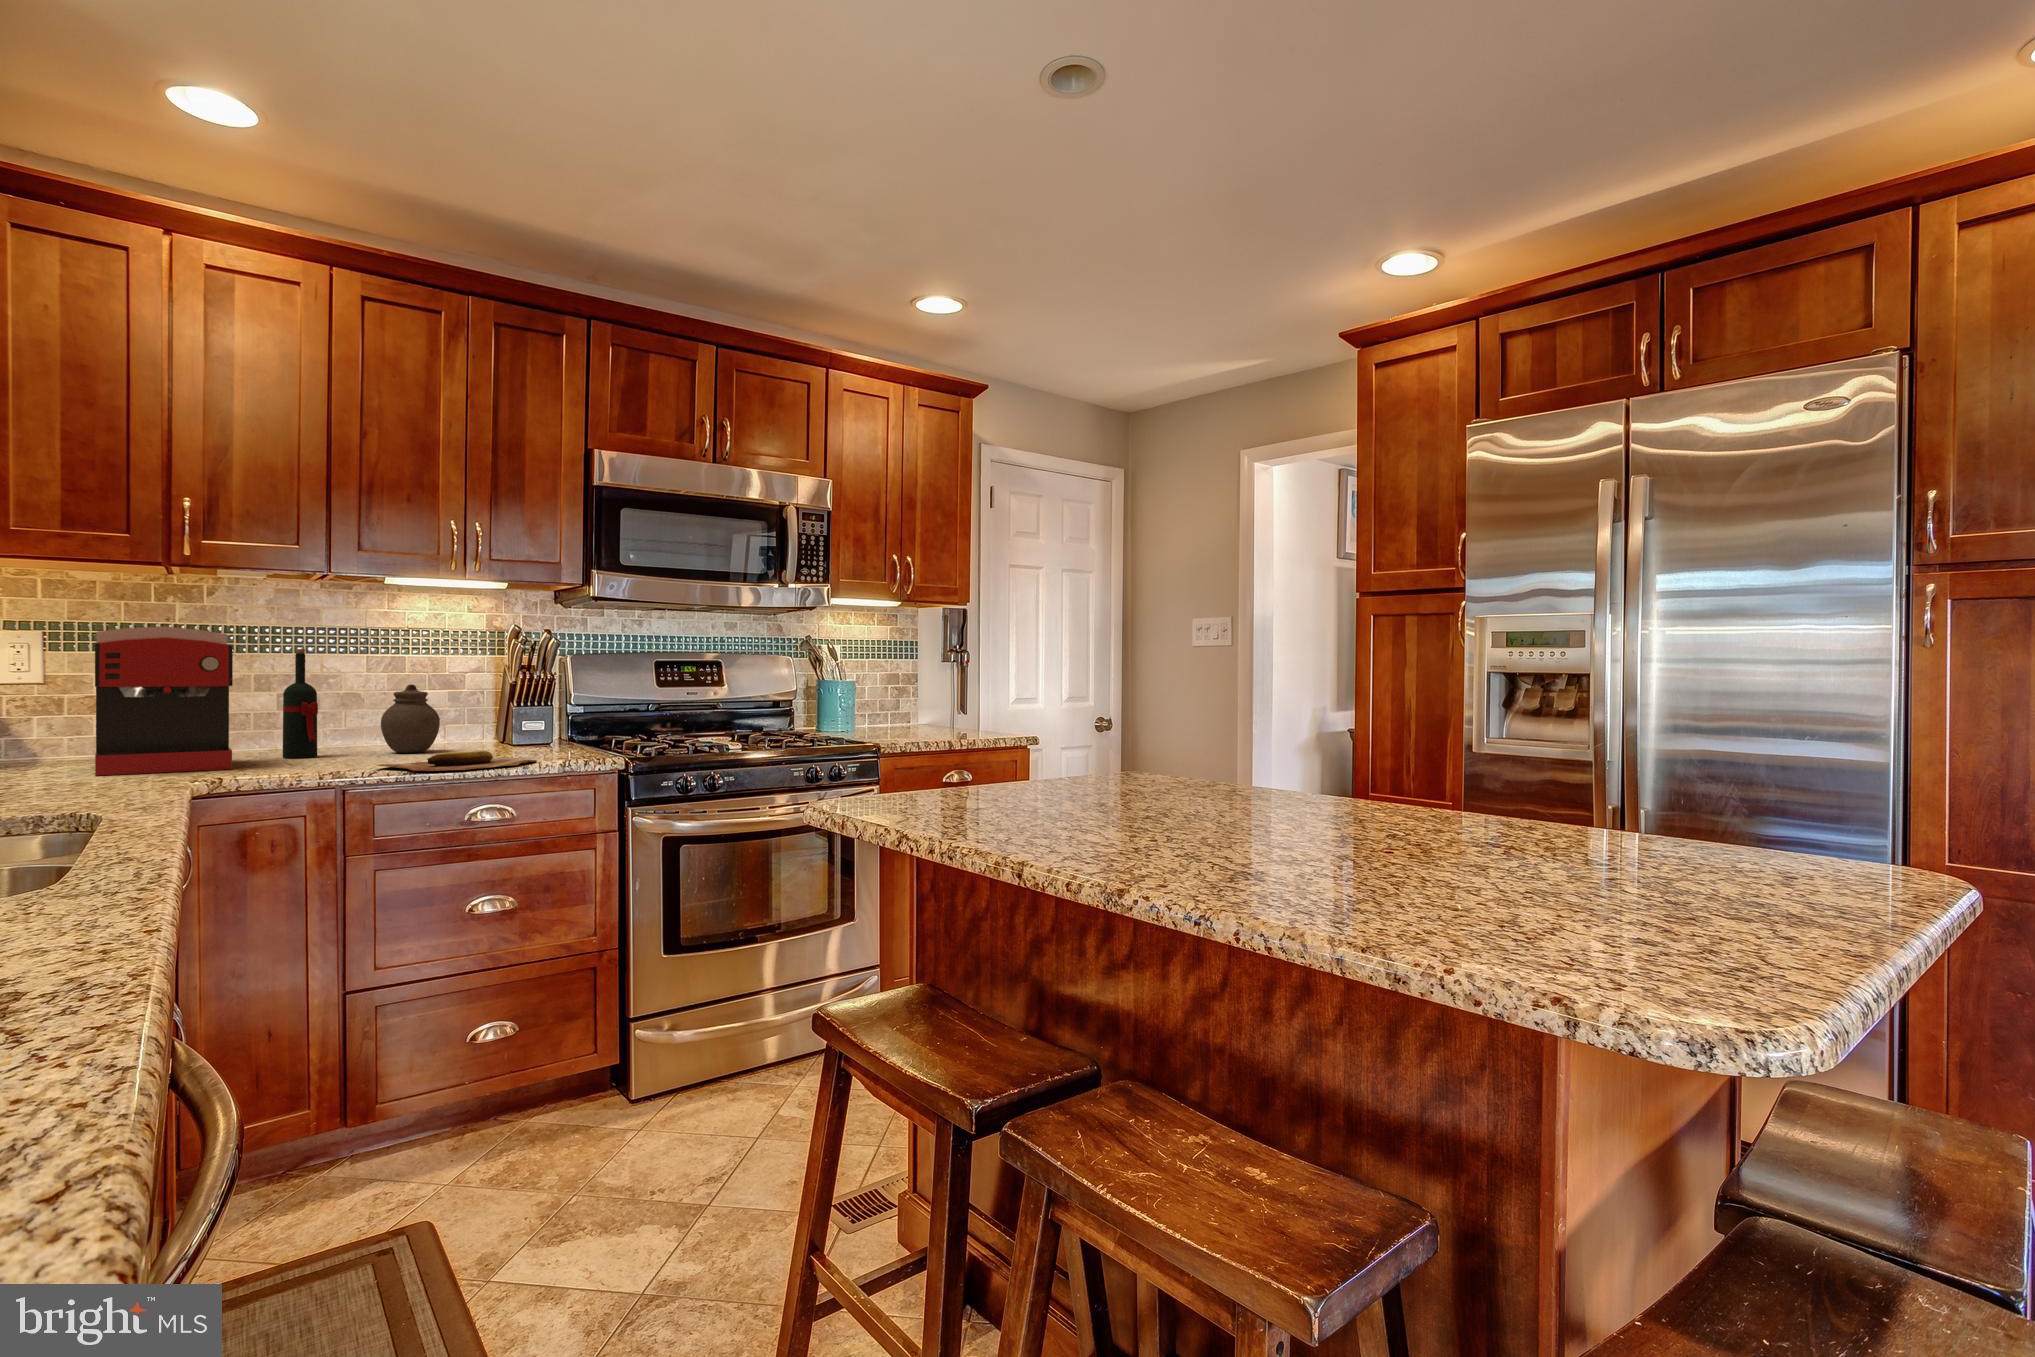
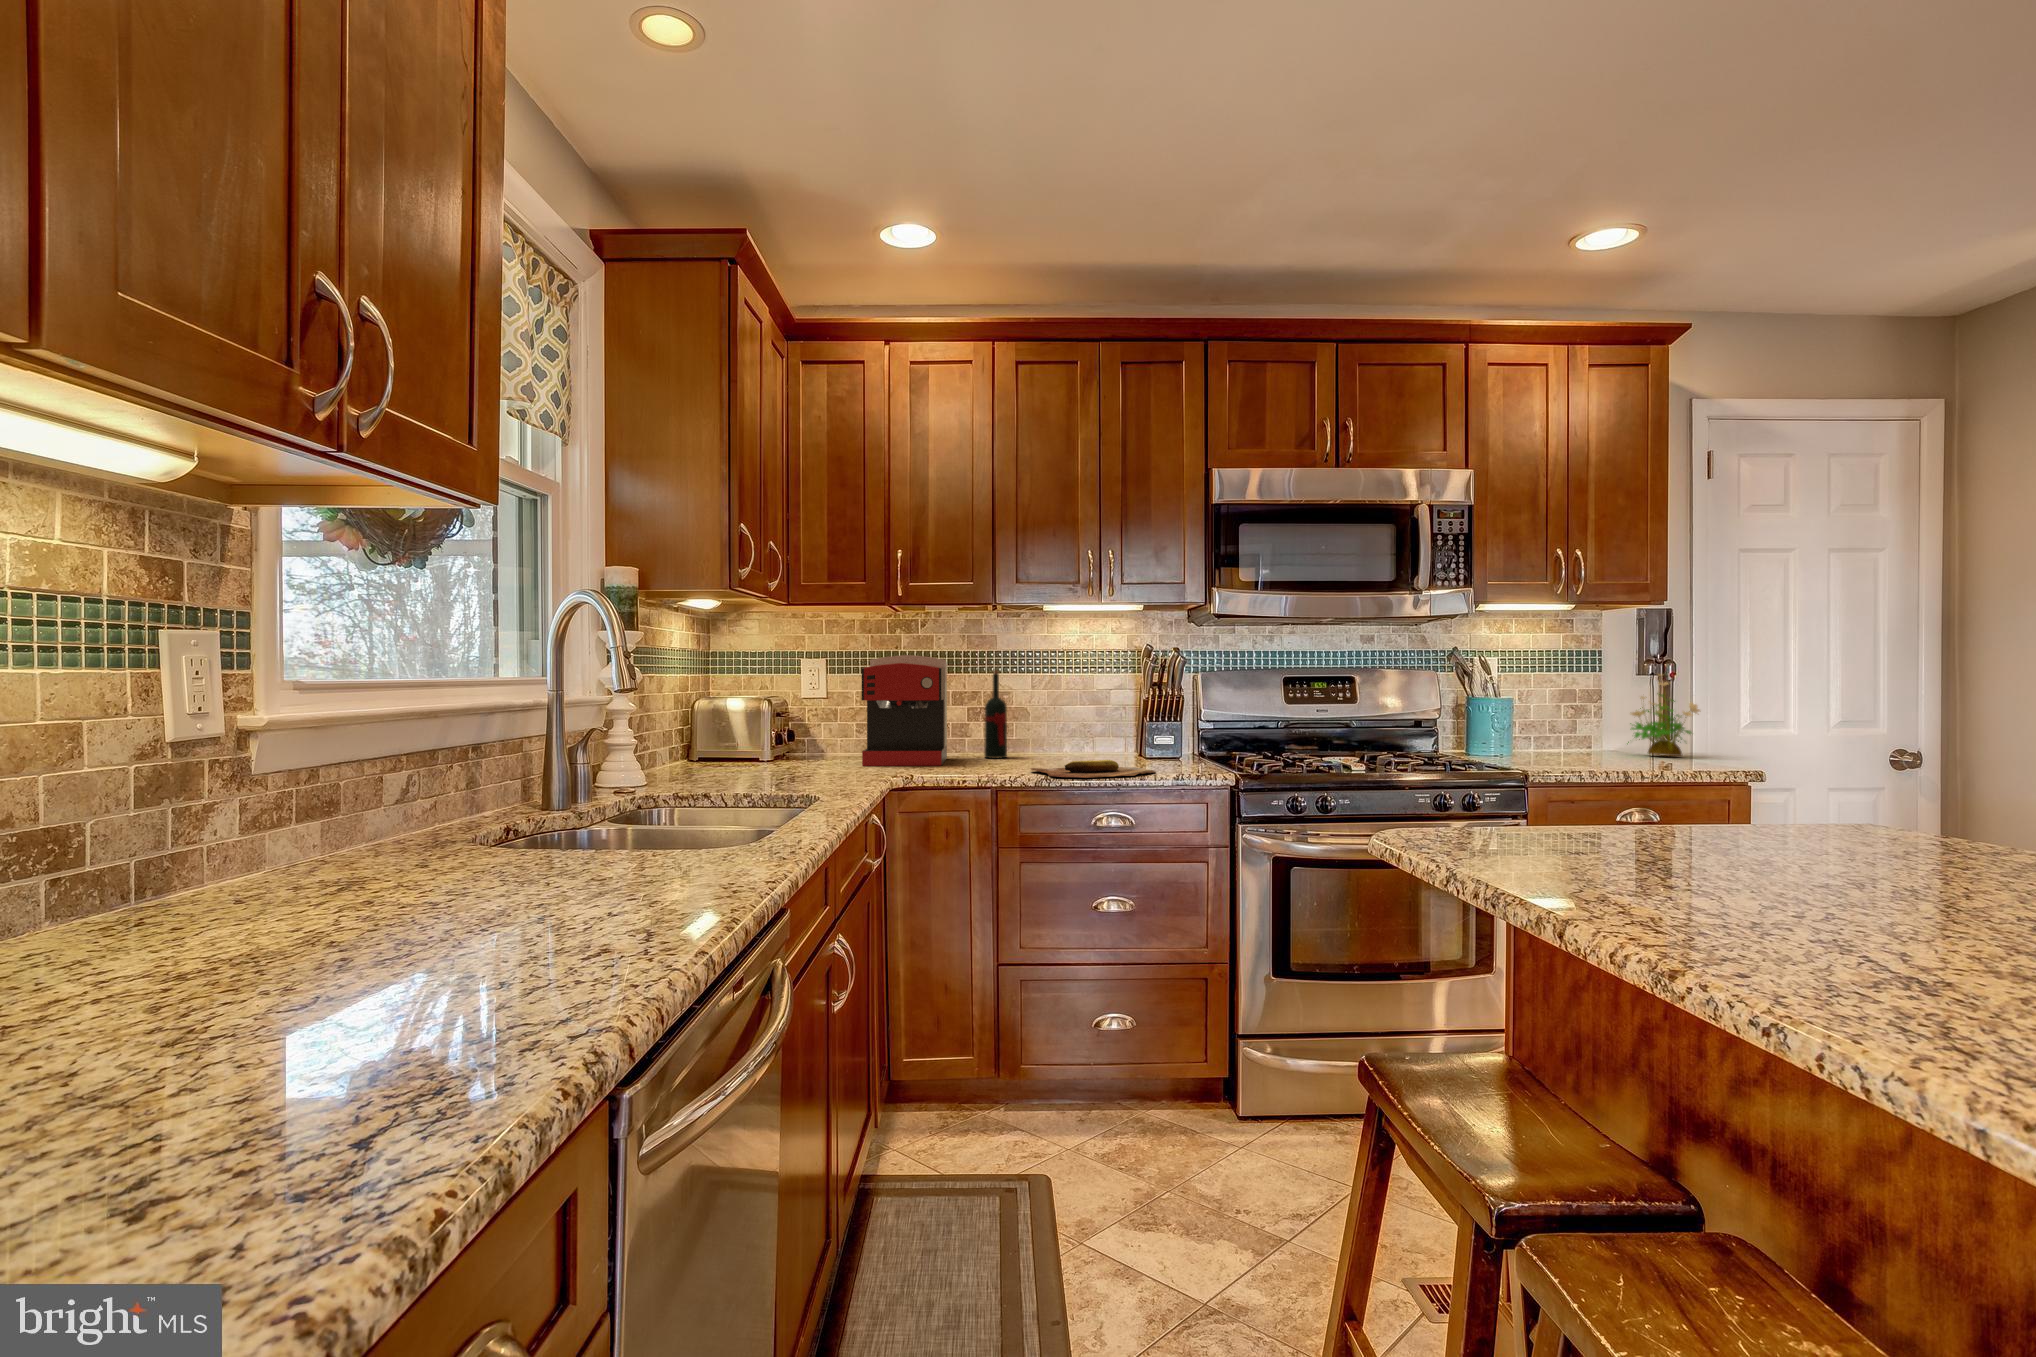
potted plant: none [934,661,985,728] -> present [1627,674,1700,756]
jar: present [381,684,440,753] -> none [1051,699,1095,758]

